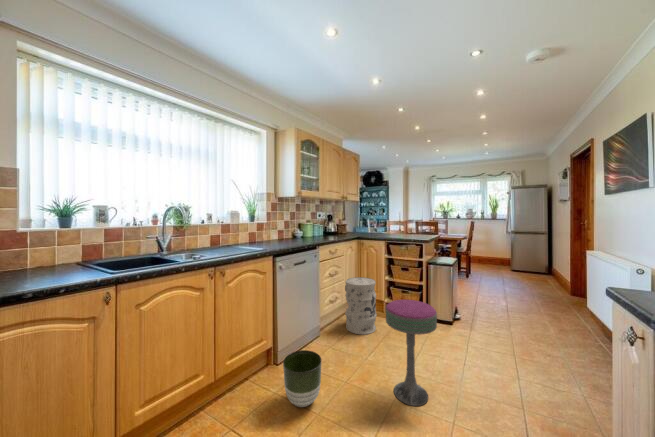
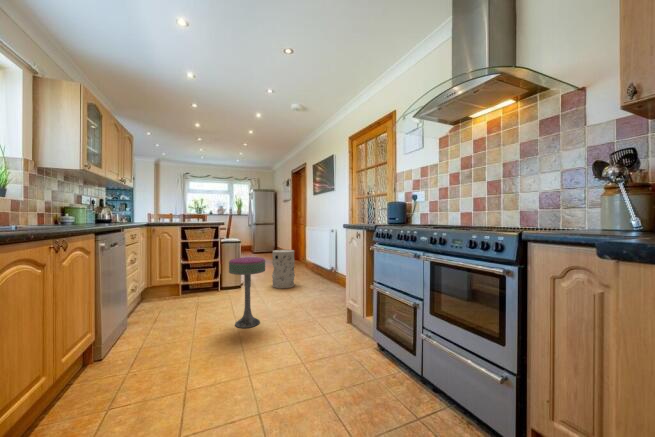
trash can: present [345,277,377,335] -> present [272,250,295,288]
planter: present [283,350,322,407] -> none [149,314,190,362]

